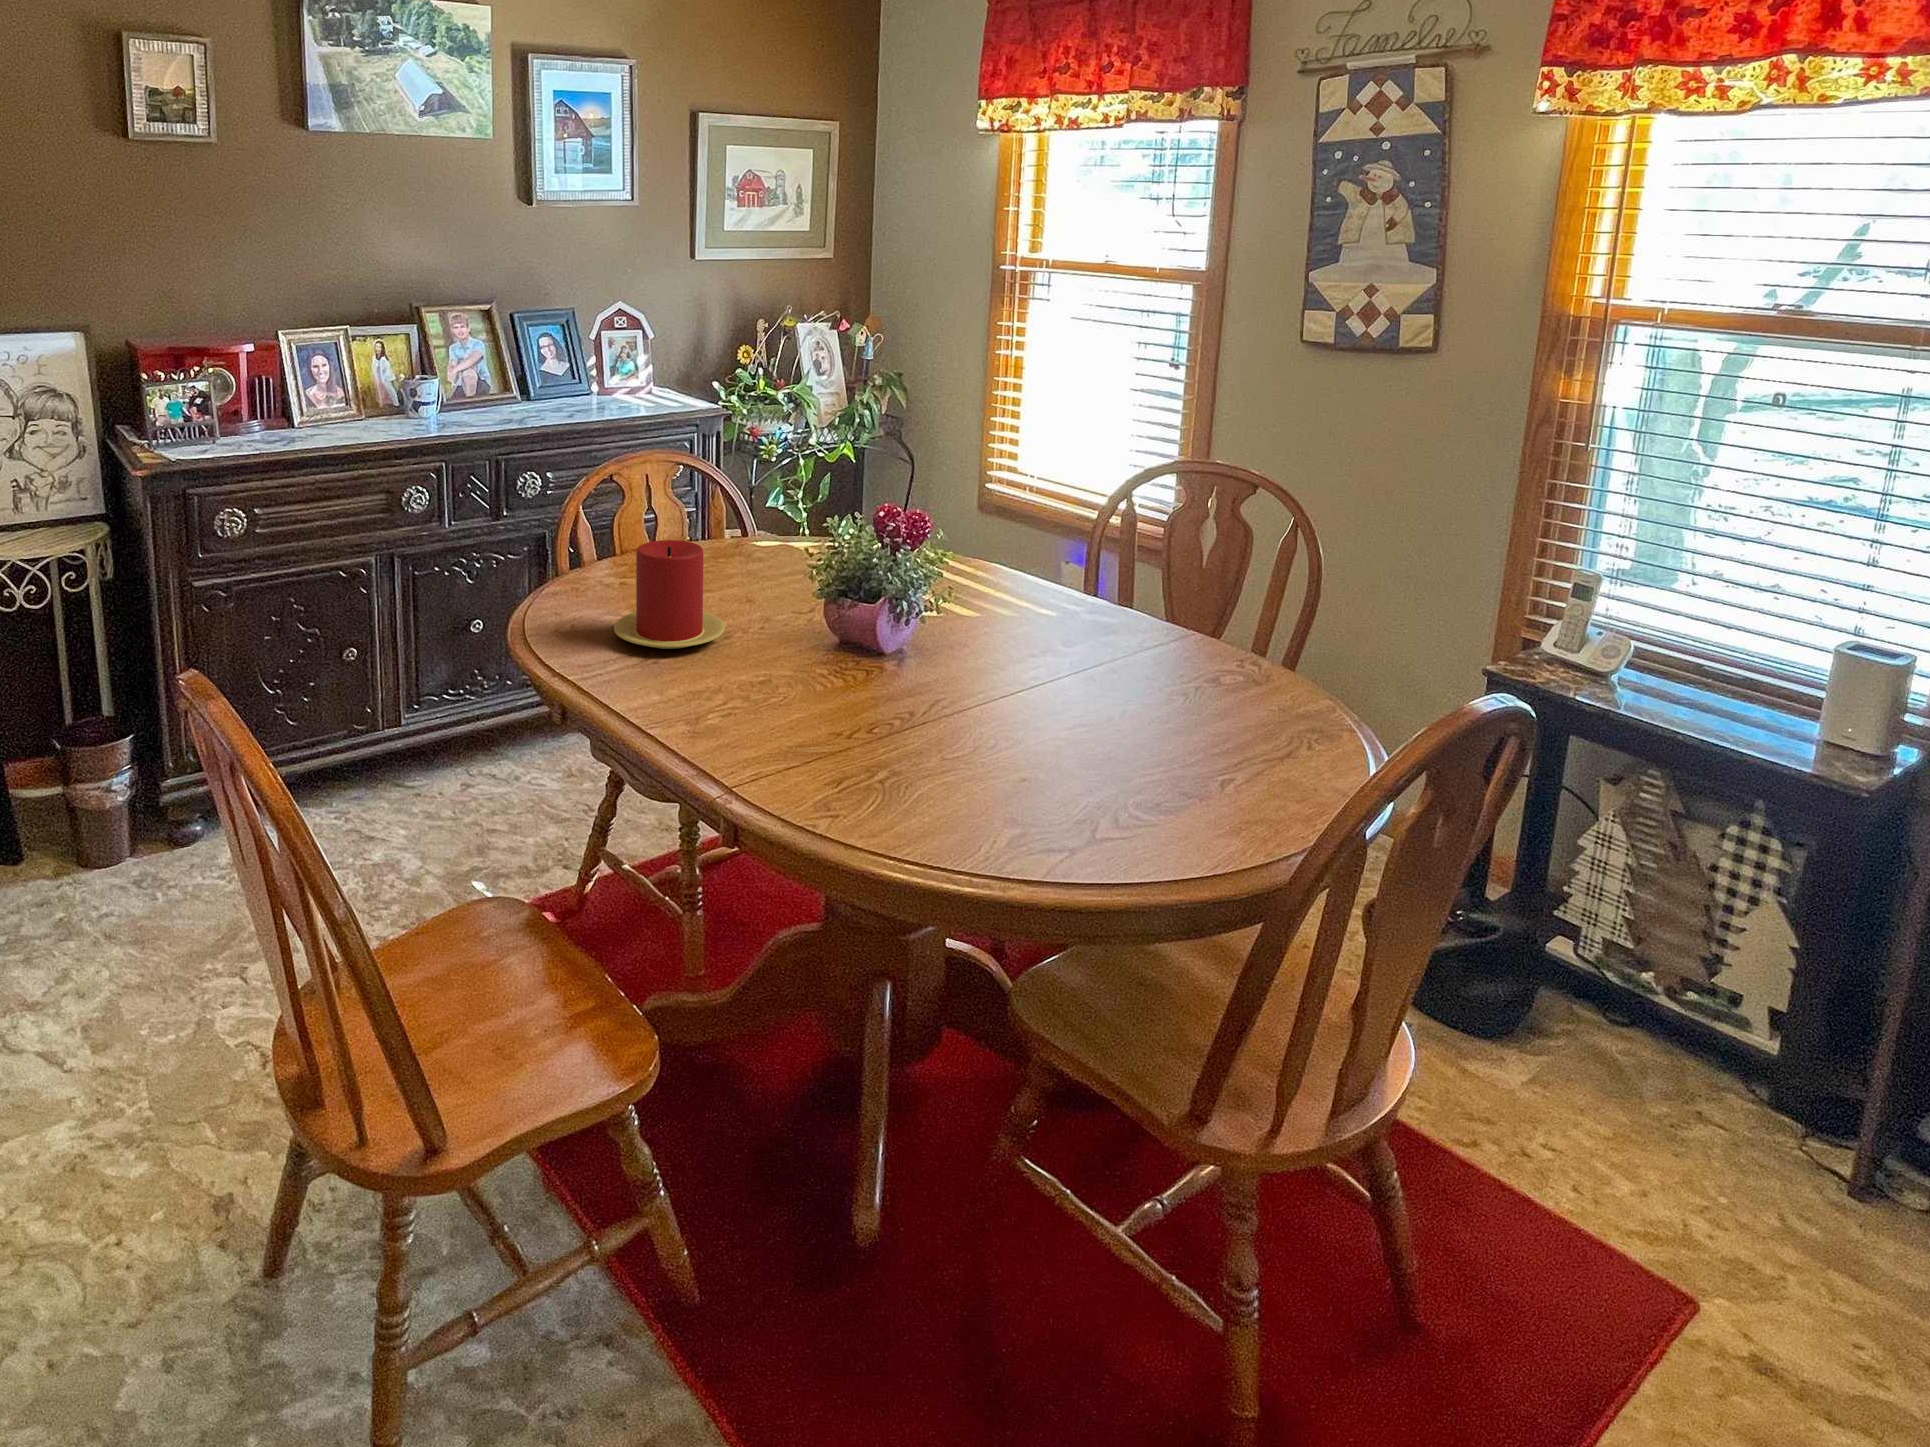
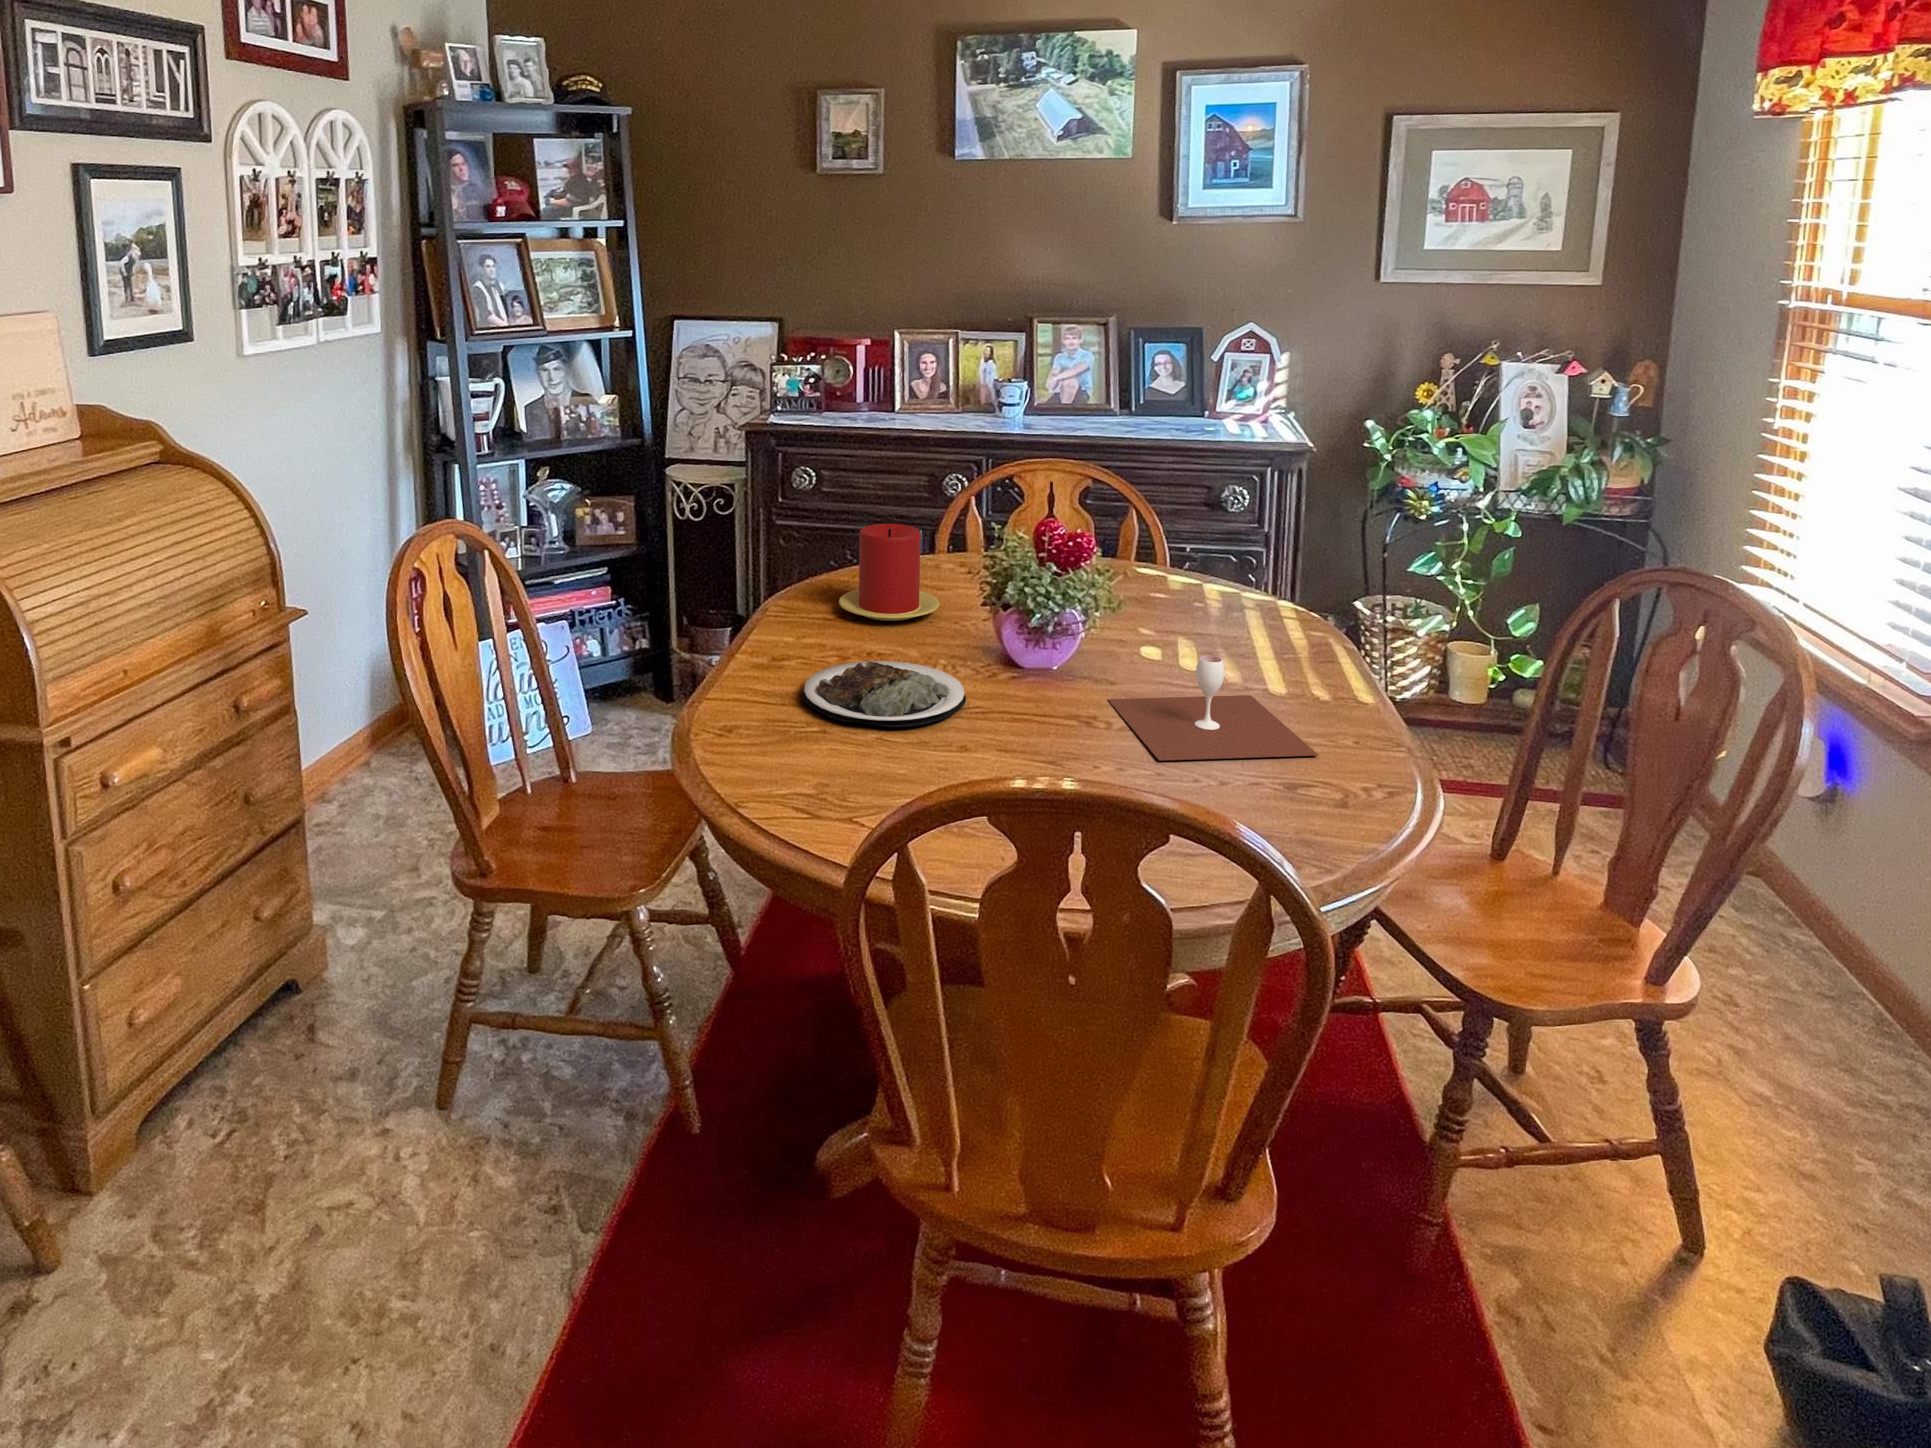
wine glass: none [982,594,1166,694] -> present [1108,655,1318,760]
plate: none [756,677,954,762] -> present [802,661,966,727]

